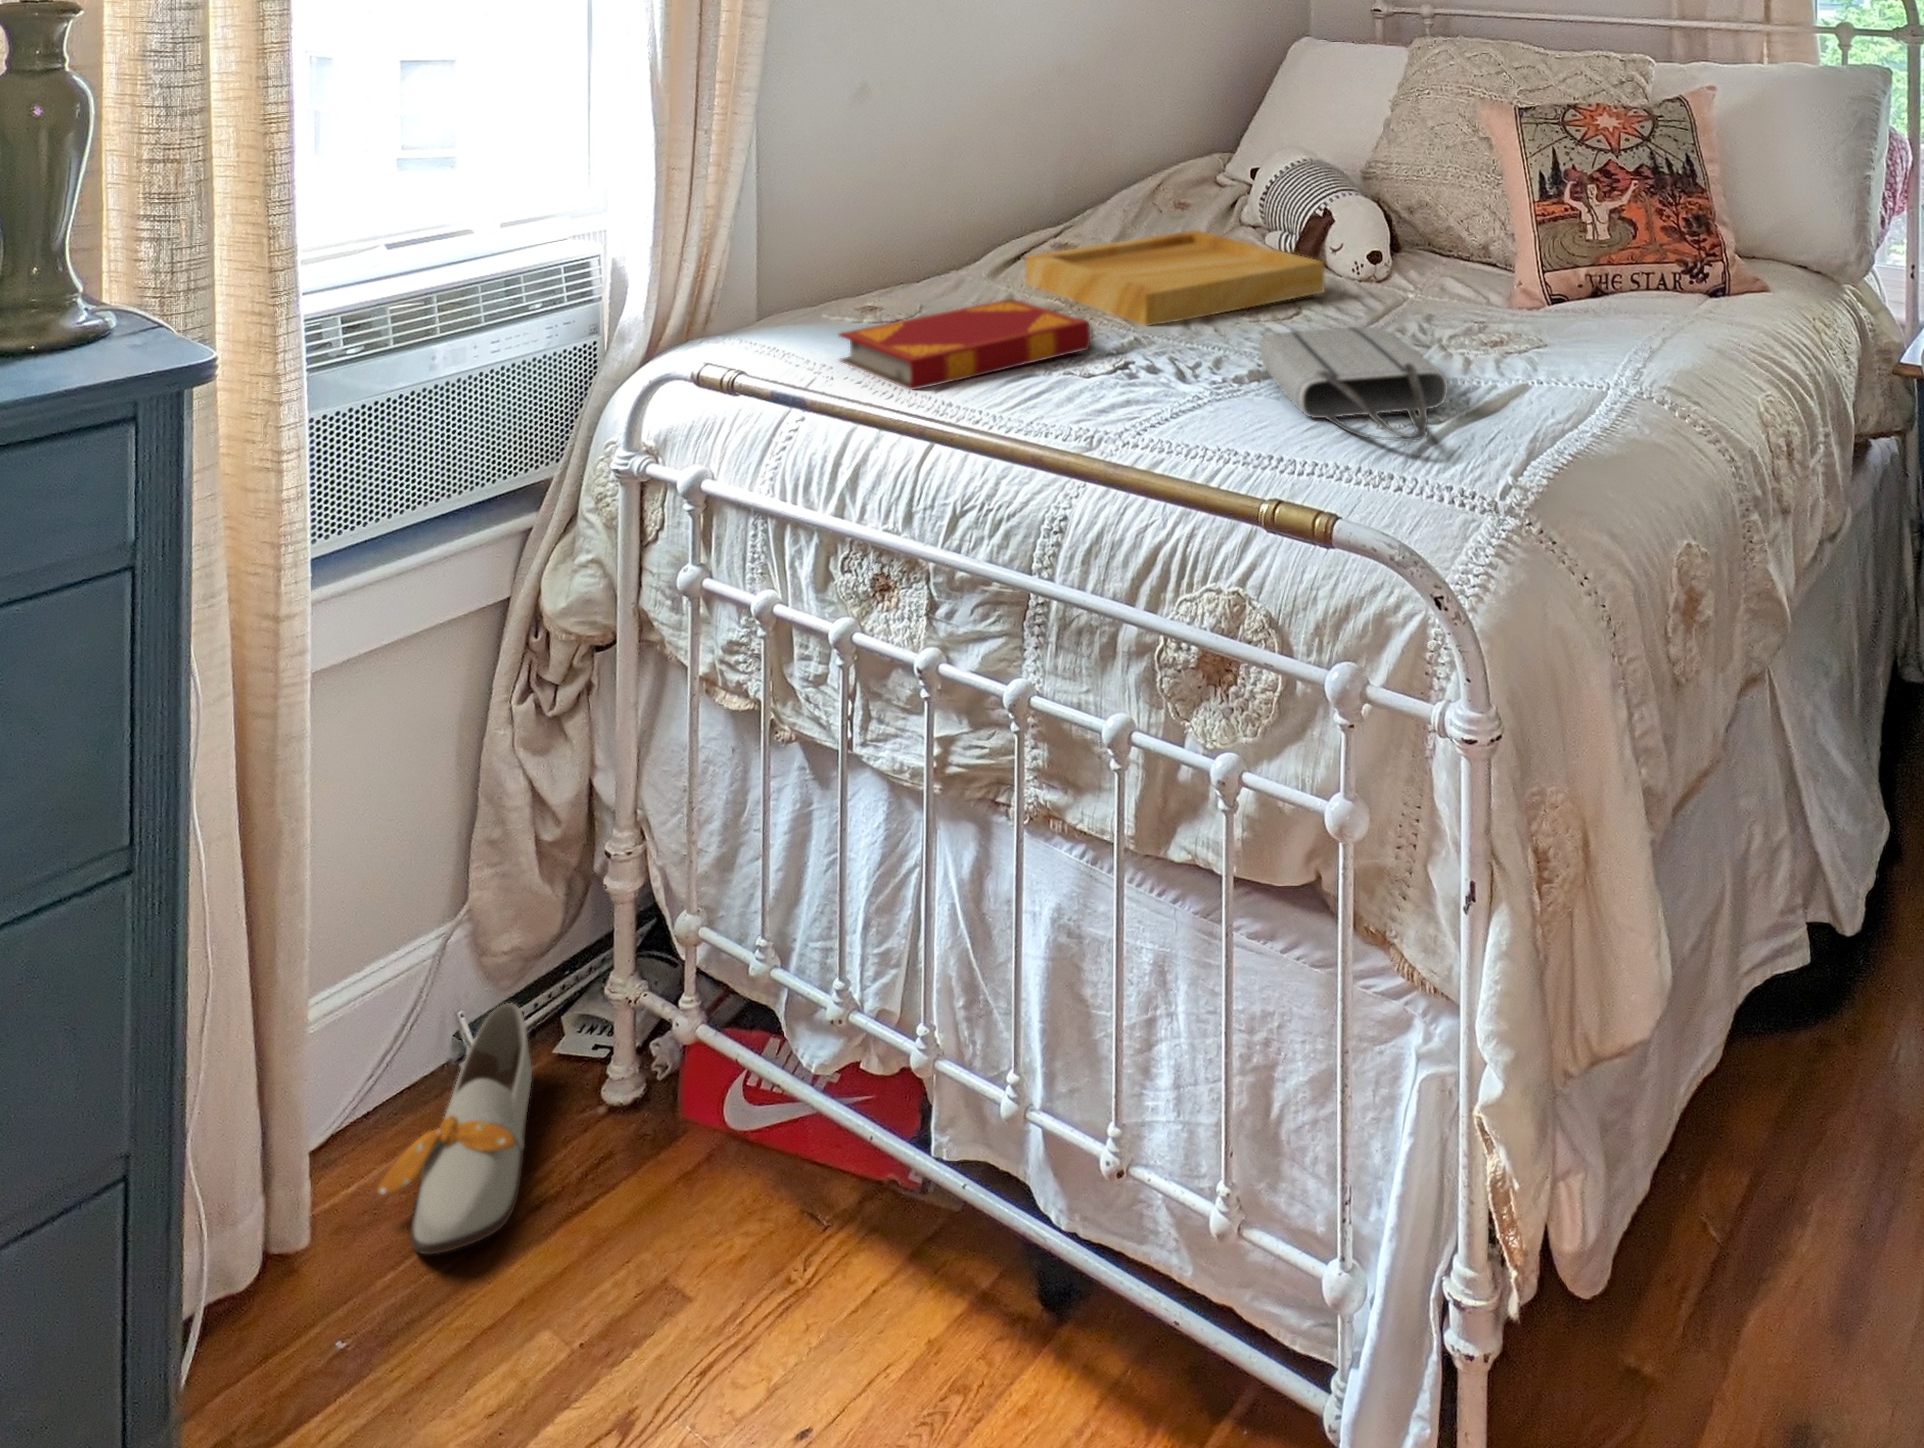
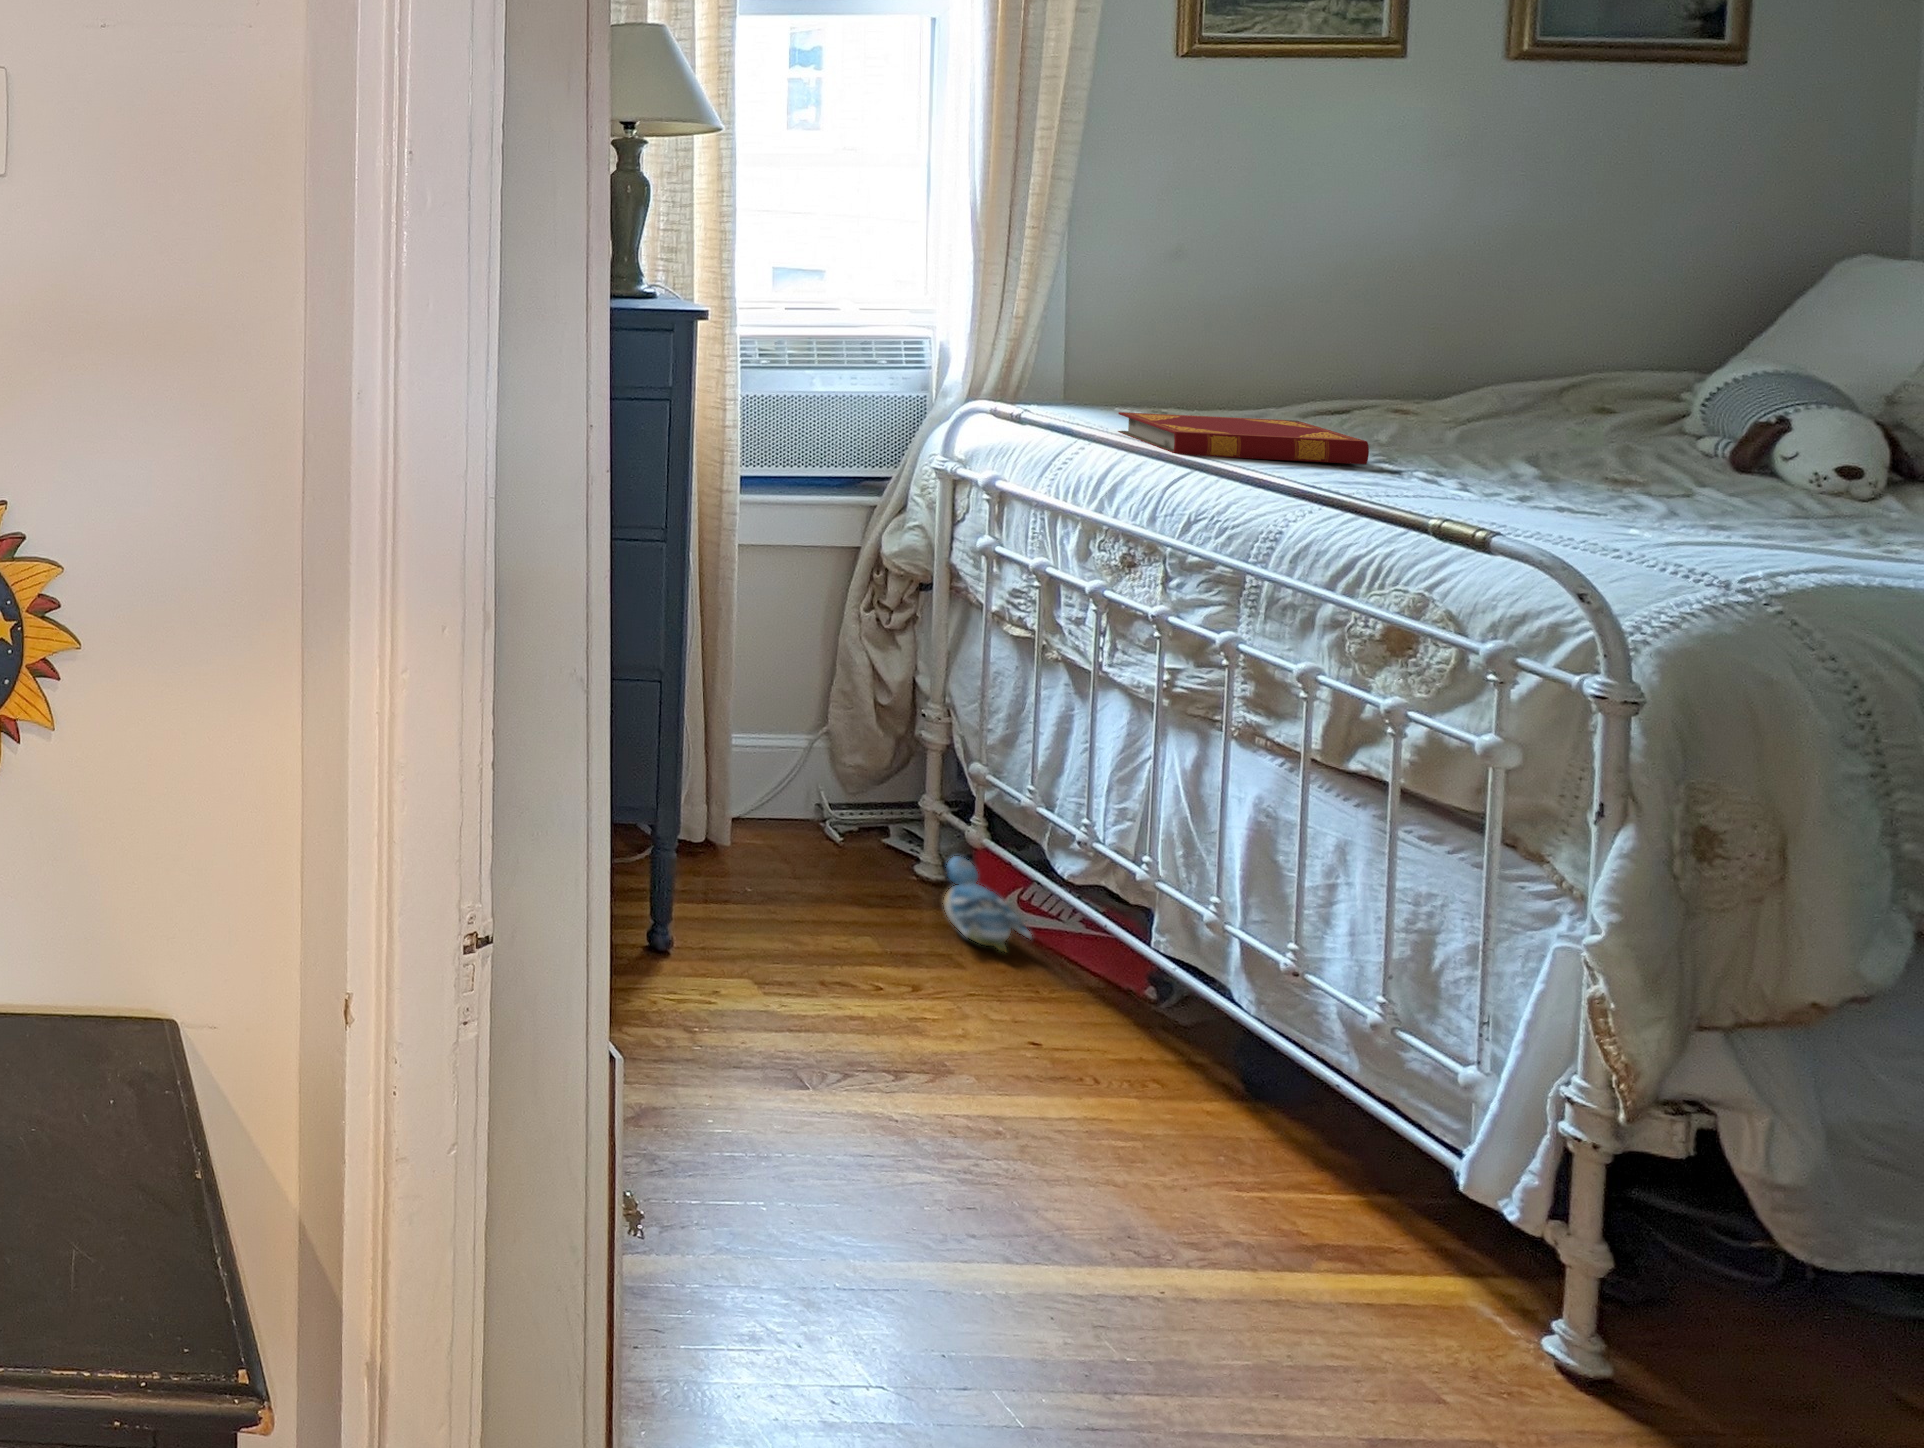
tray: present [1026,230,1324,326] -> none [1335,404,1725,487]
tote bag: present [1260,327,1448,441] -> none [1557,479,1770,557]
shoe: present [377,1003,532,1255] -> none [771,790,865,884]
plush toy: none [650,1096,774,1263] -> present [944,856,1031,951]

